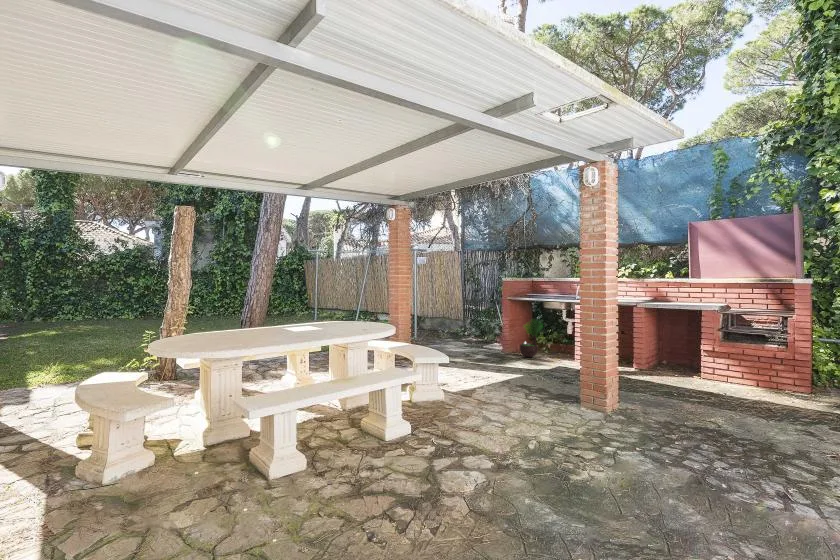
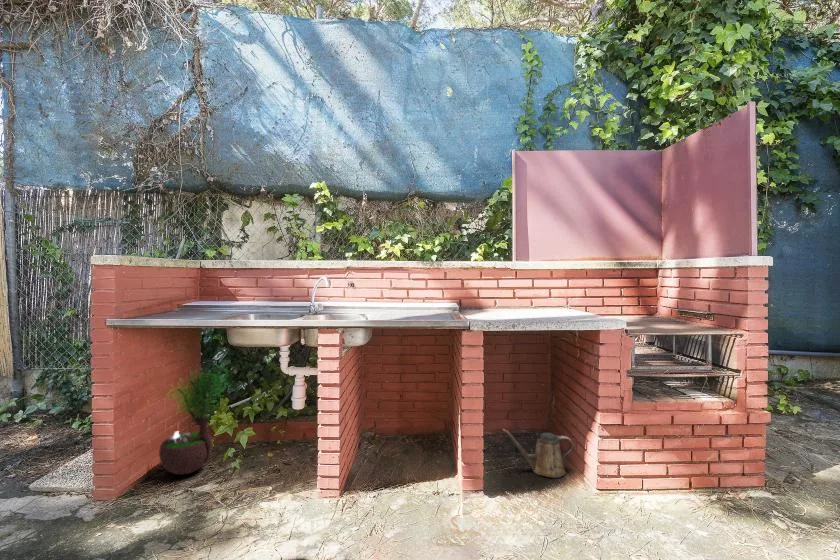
watering can: none [664,355,702,378] -> present [503,429,573,478]

